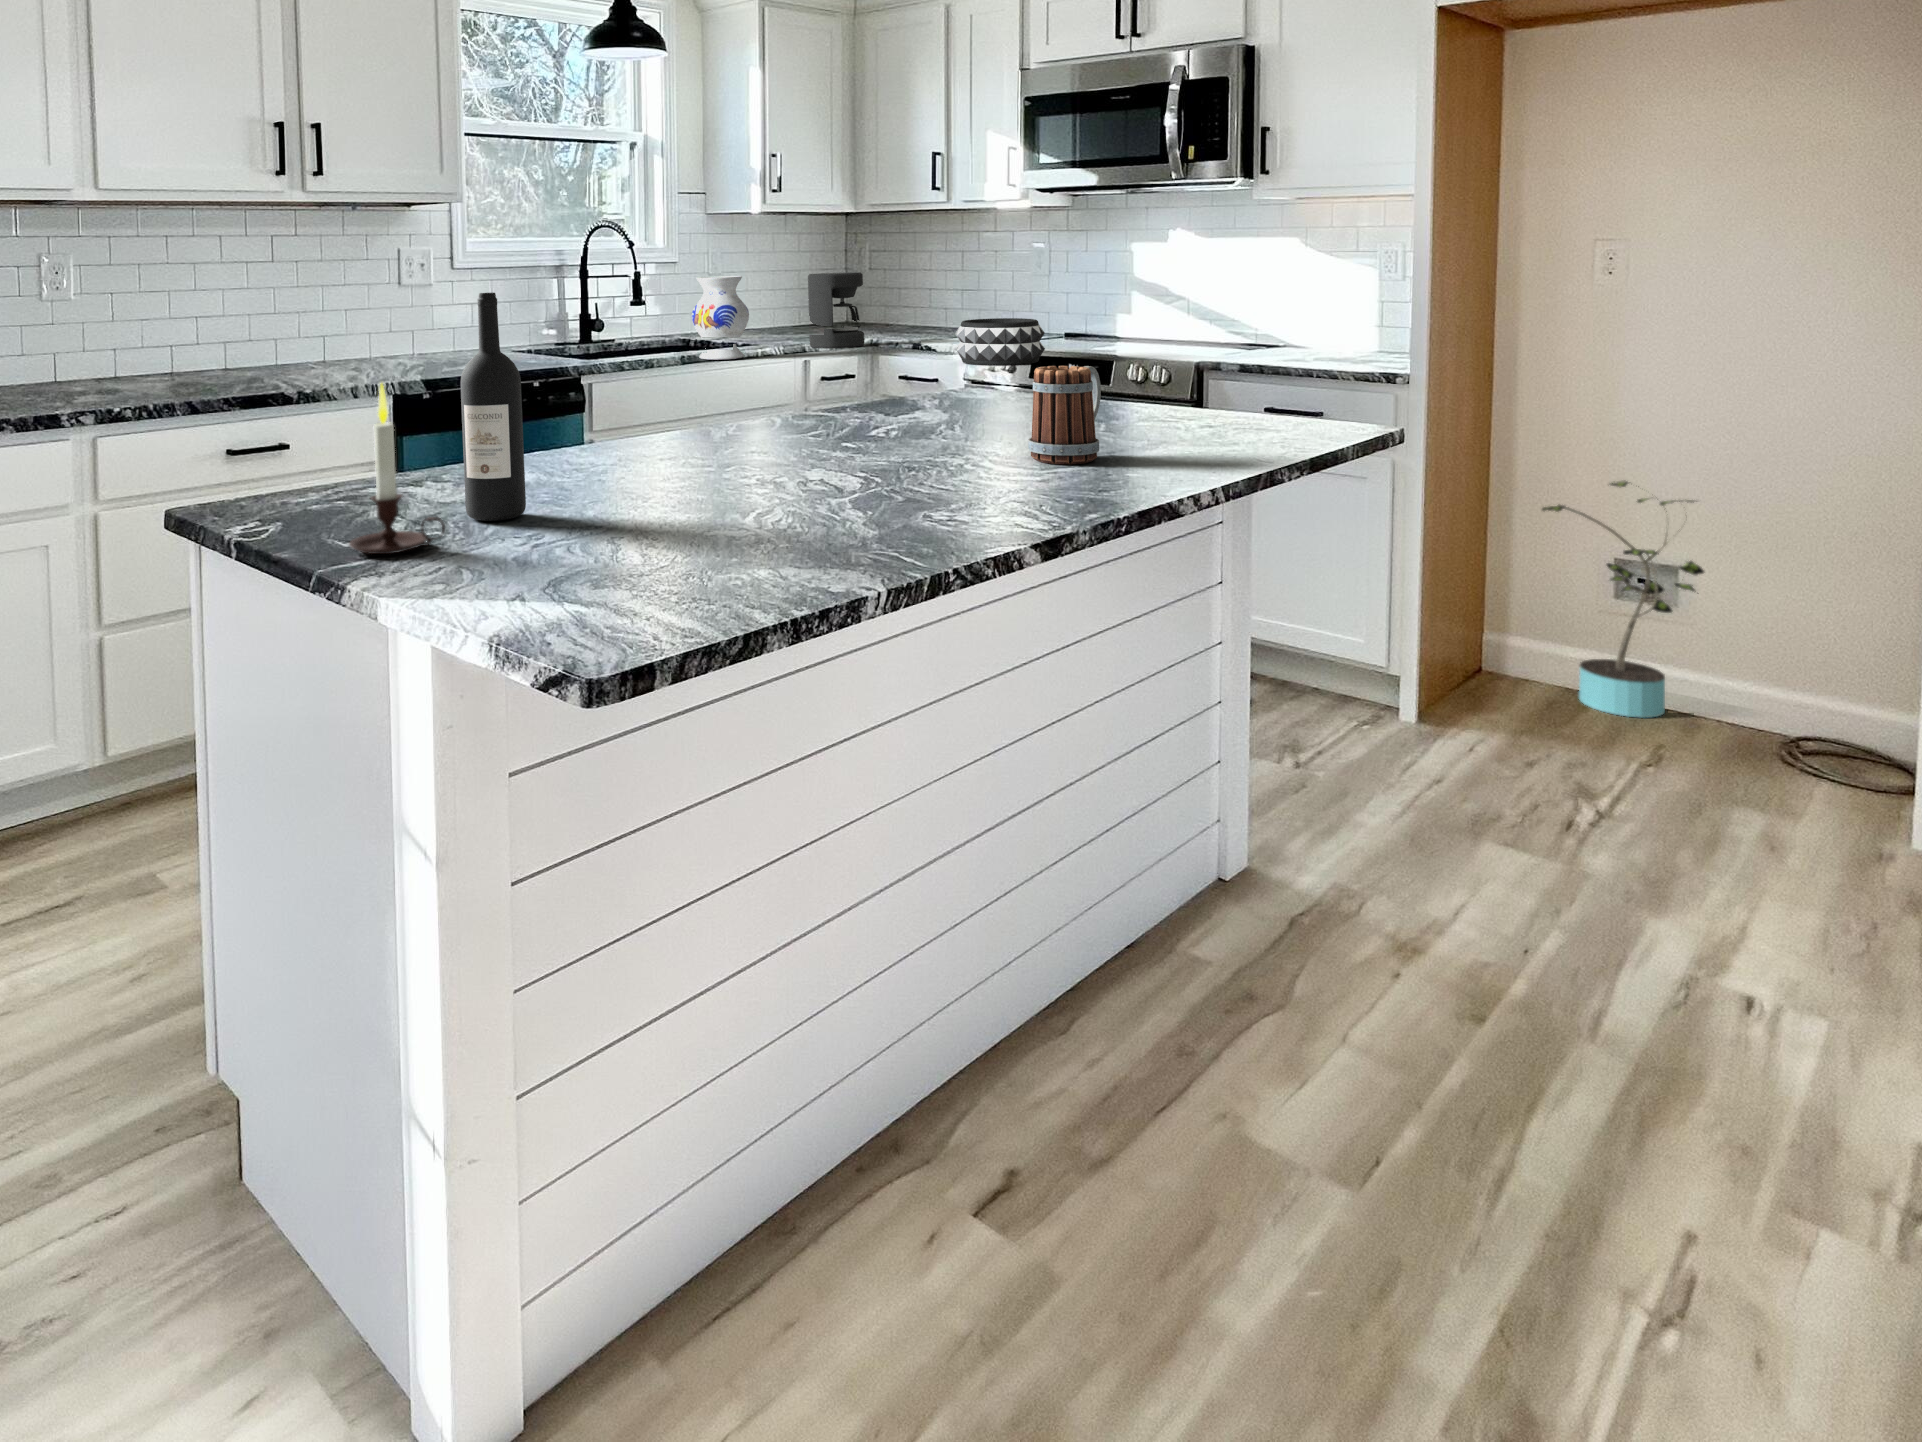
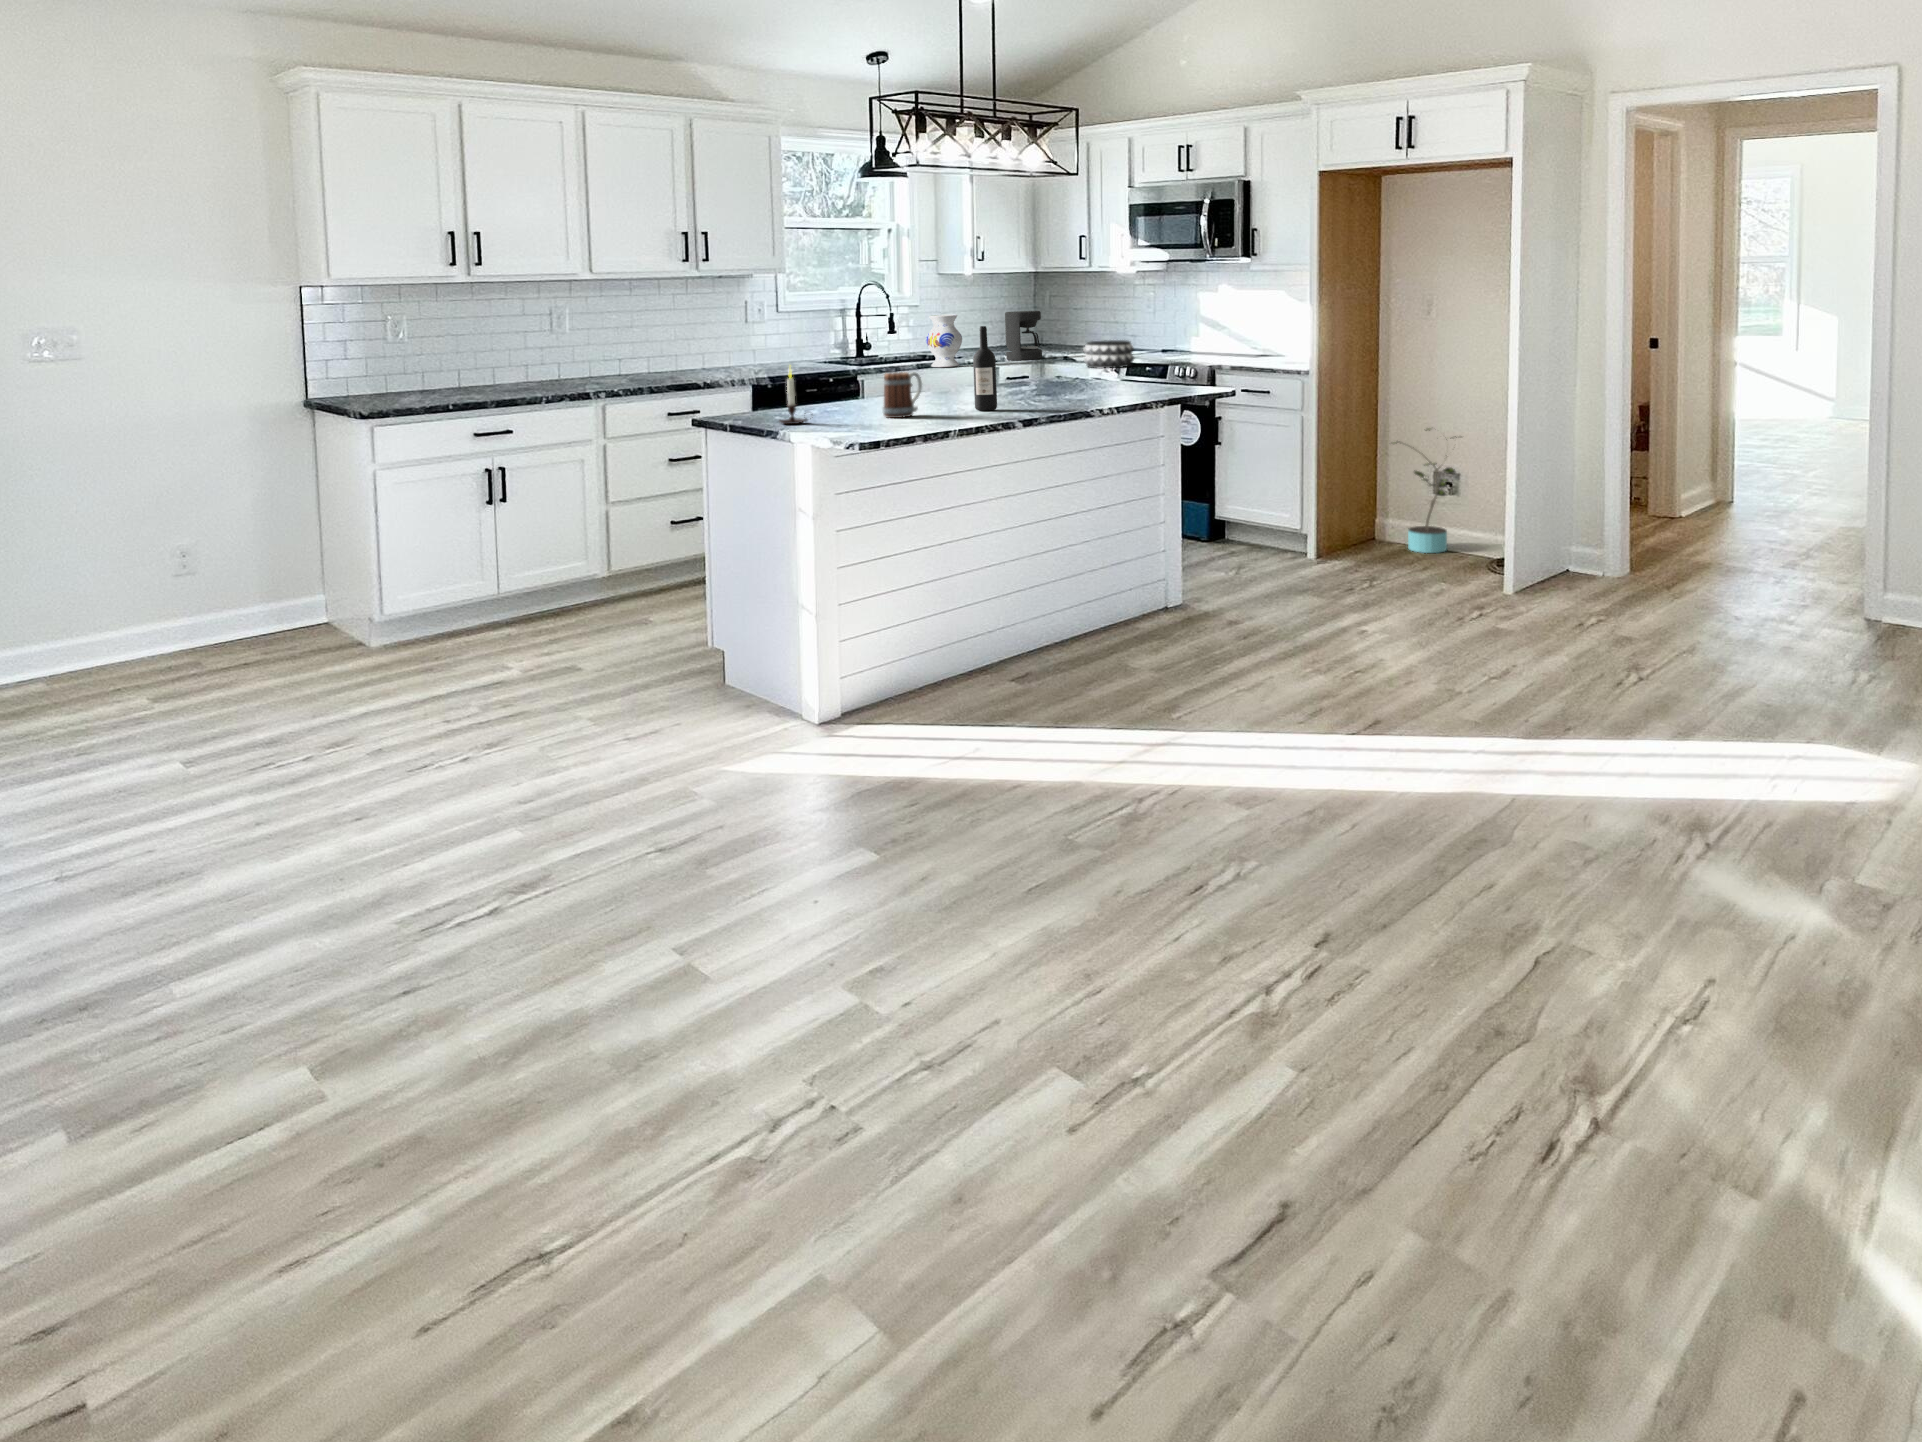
wine bottle: present [461,293,526,521] -> present [973,326,997,411]
mug: present [1028,366,1101,464] -> present [882,372,922,418]

